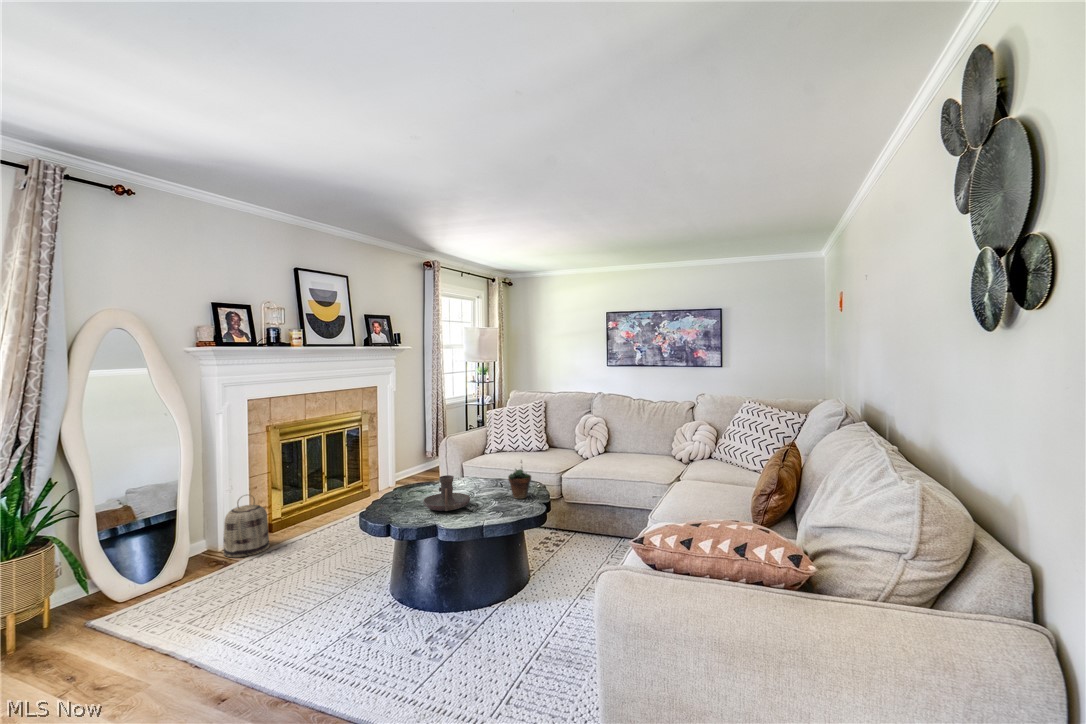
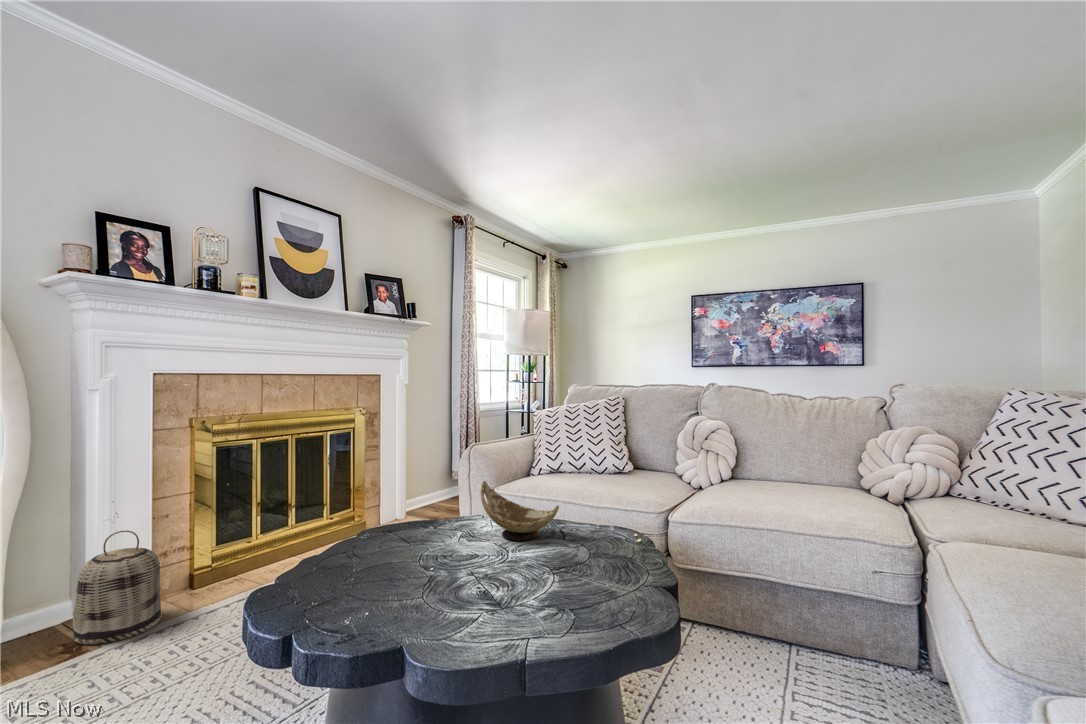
decorative bowl: none [461,459,500,488] -> present [481,481,559,541]
succulent plant: present [508,460,531,499] -> none [580,483,632,575]
candle holder: present [423,475,470,511] -> none [379,515,492,611]

